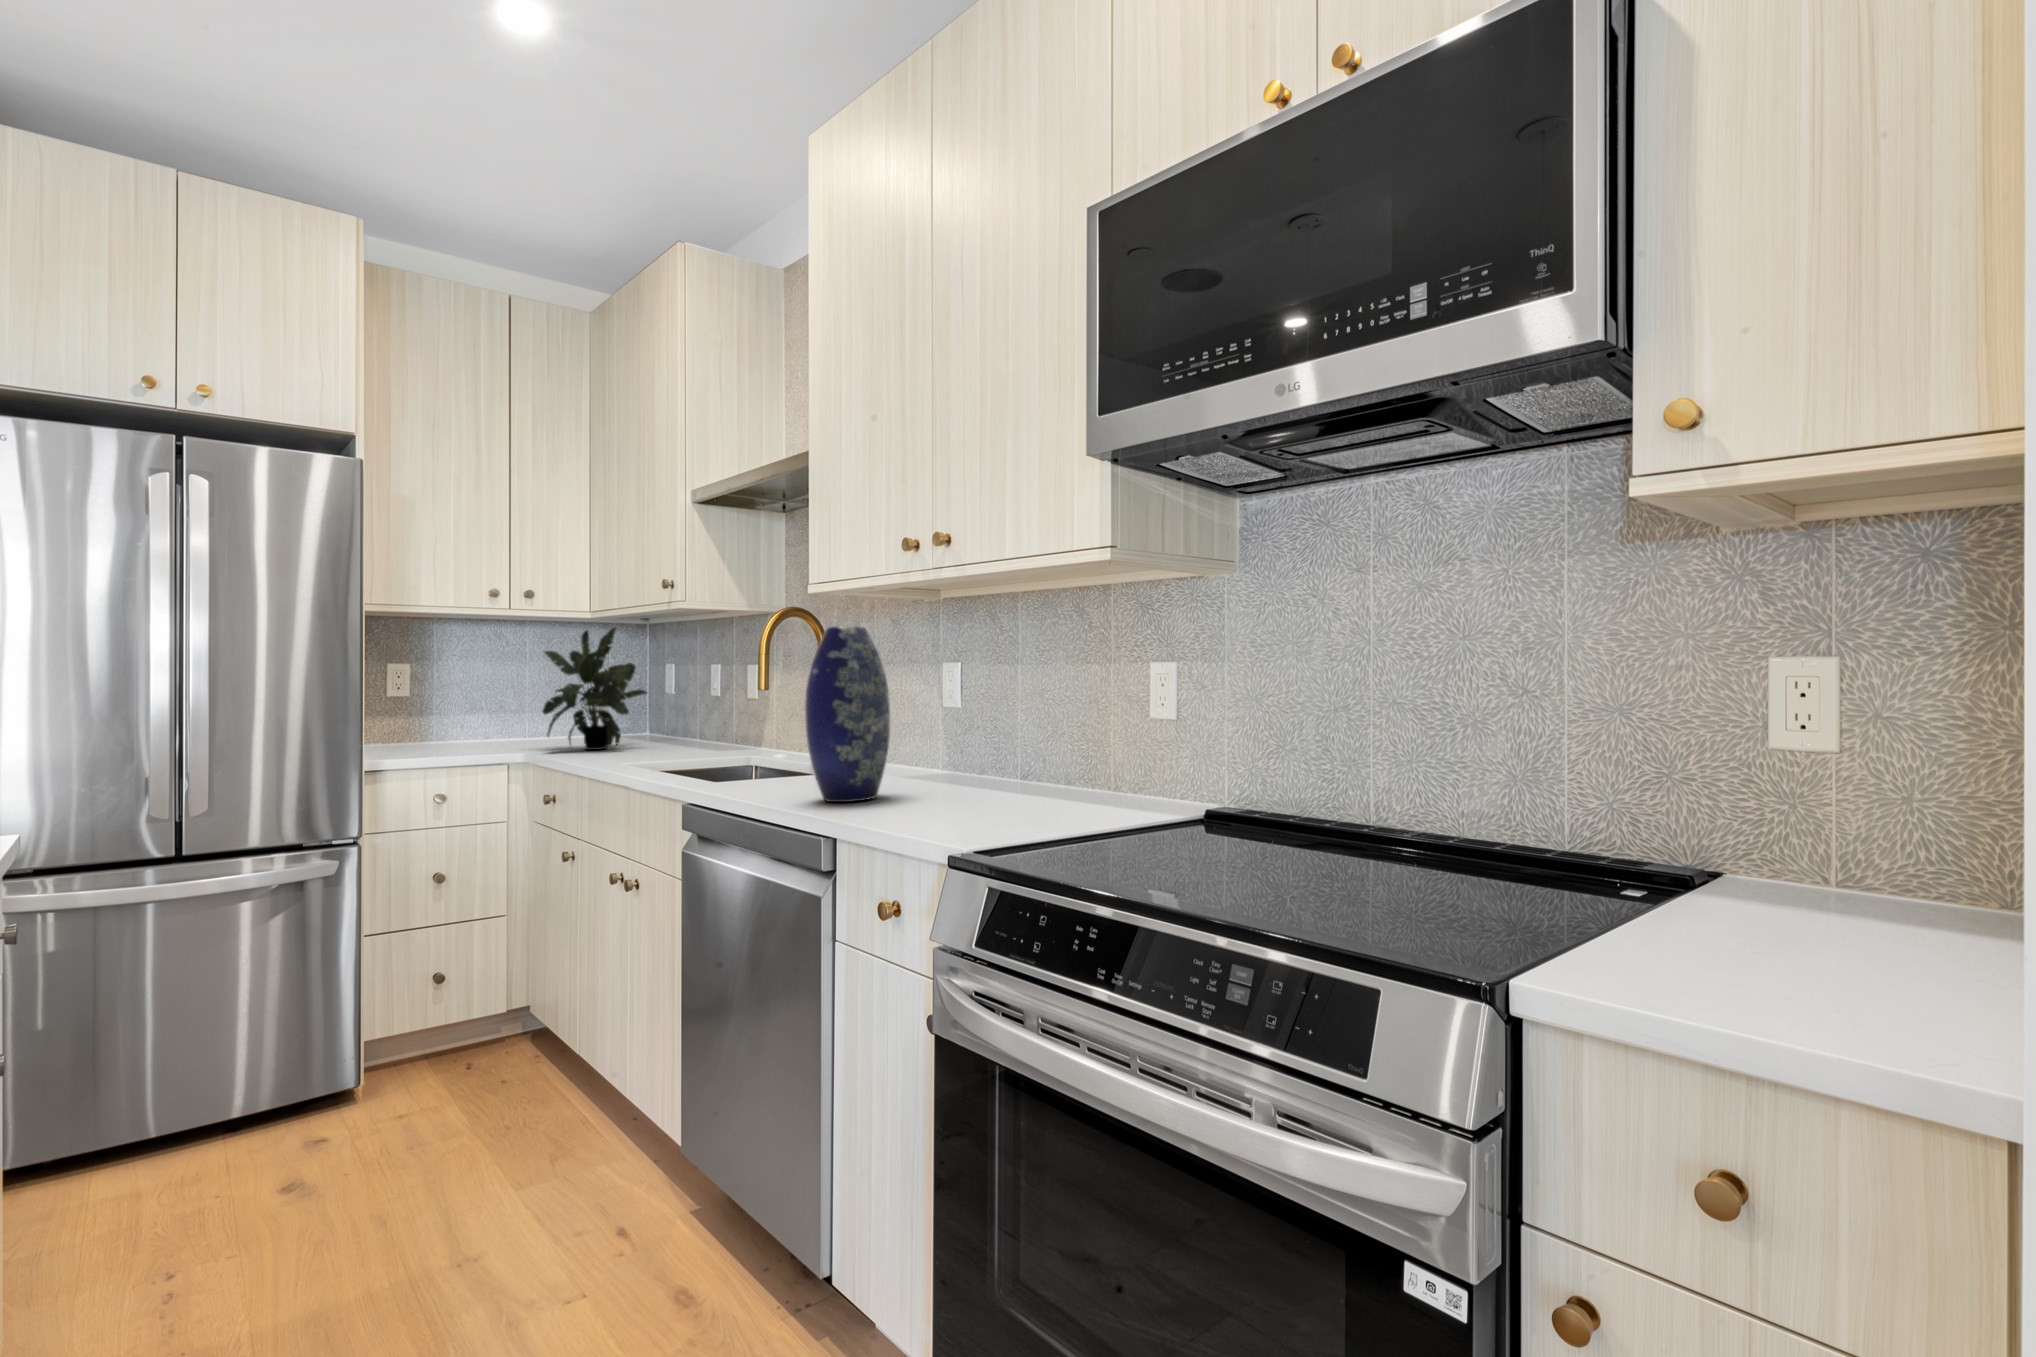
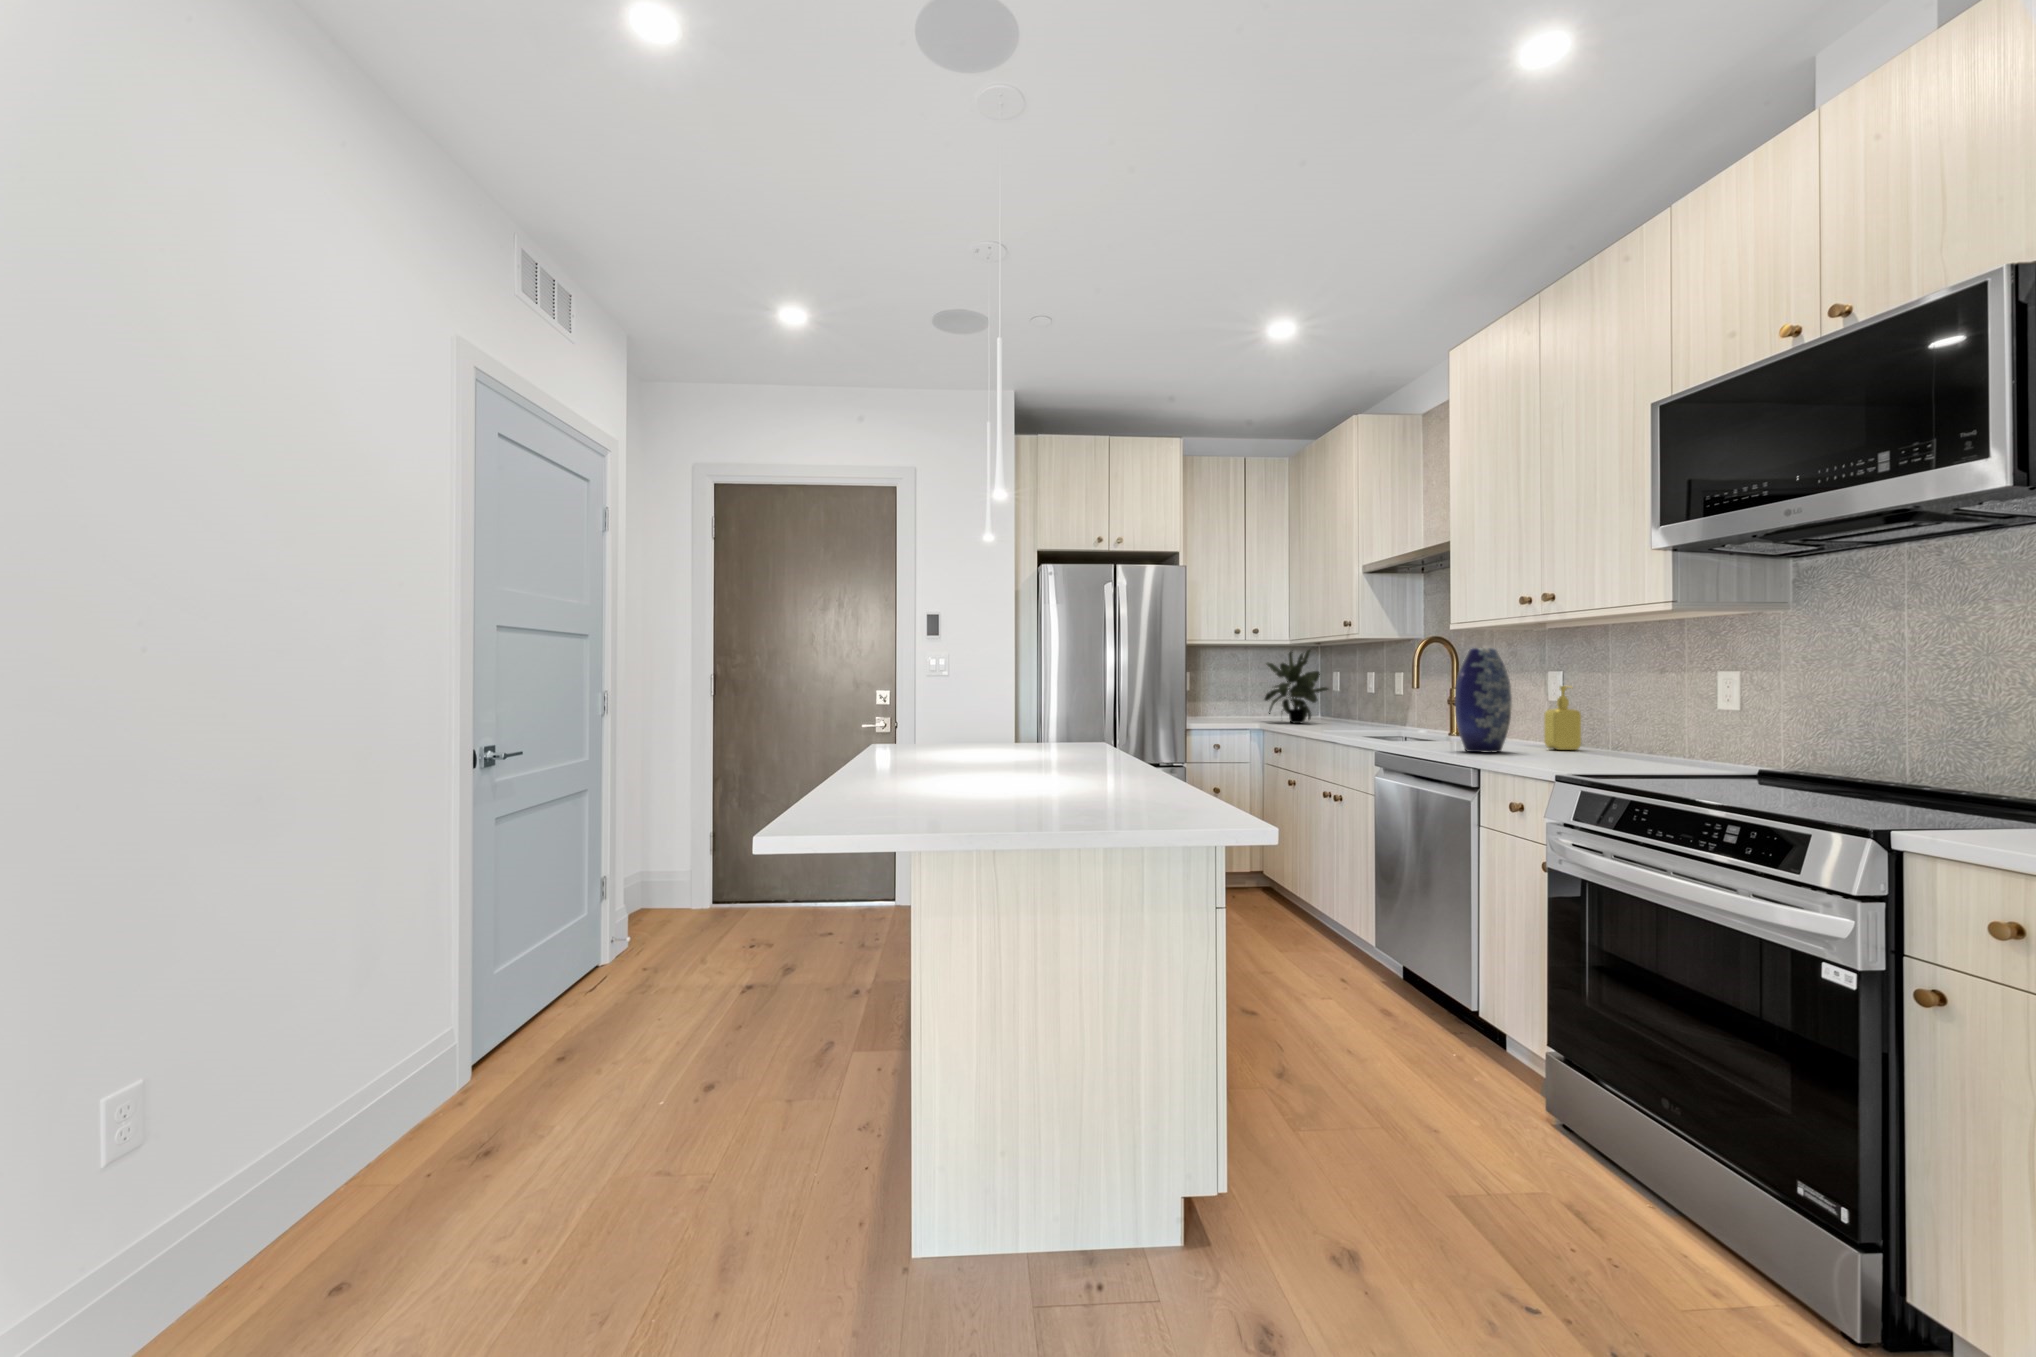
soap dispenser: none [937,685,986,785] -> present [1544,686,1581,750]

